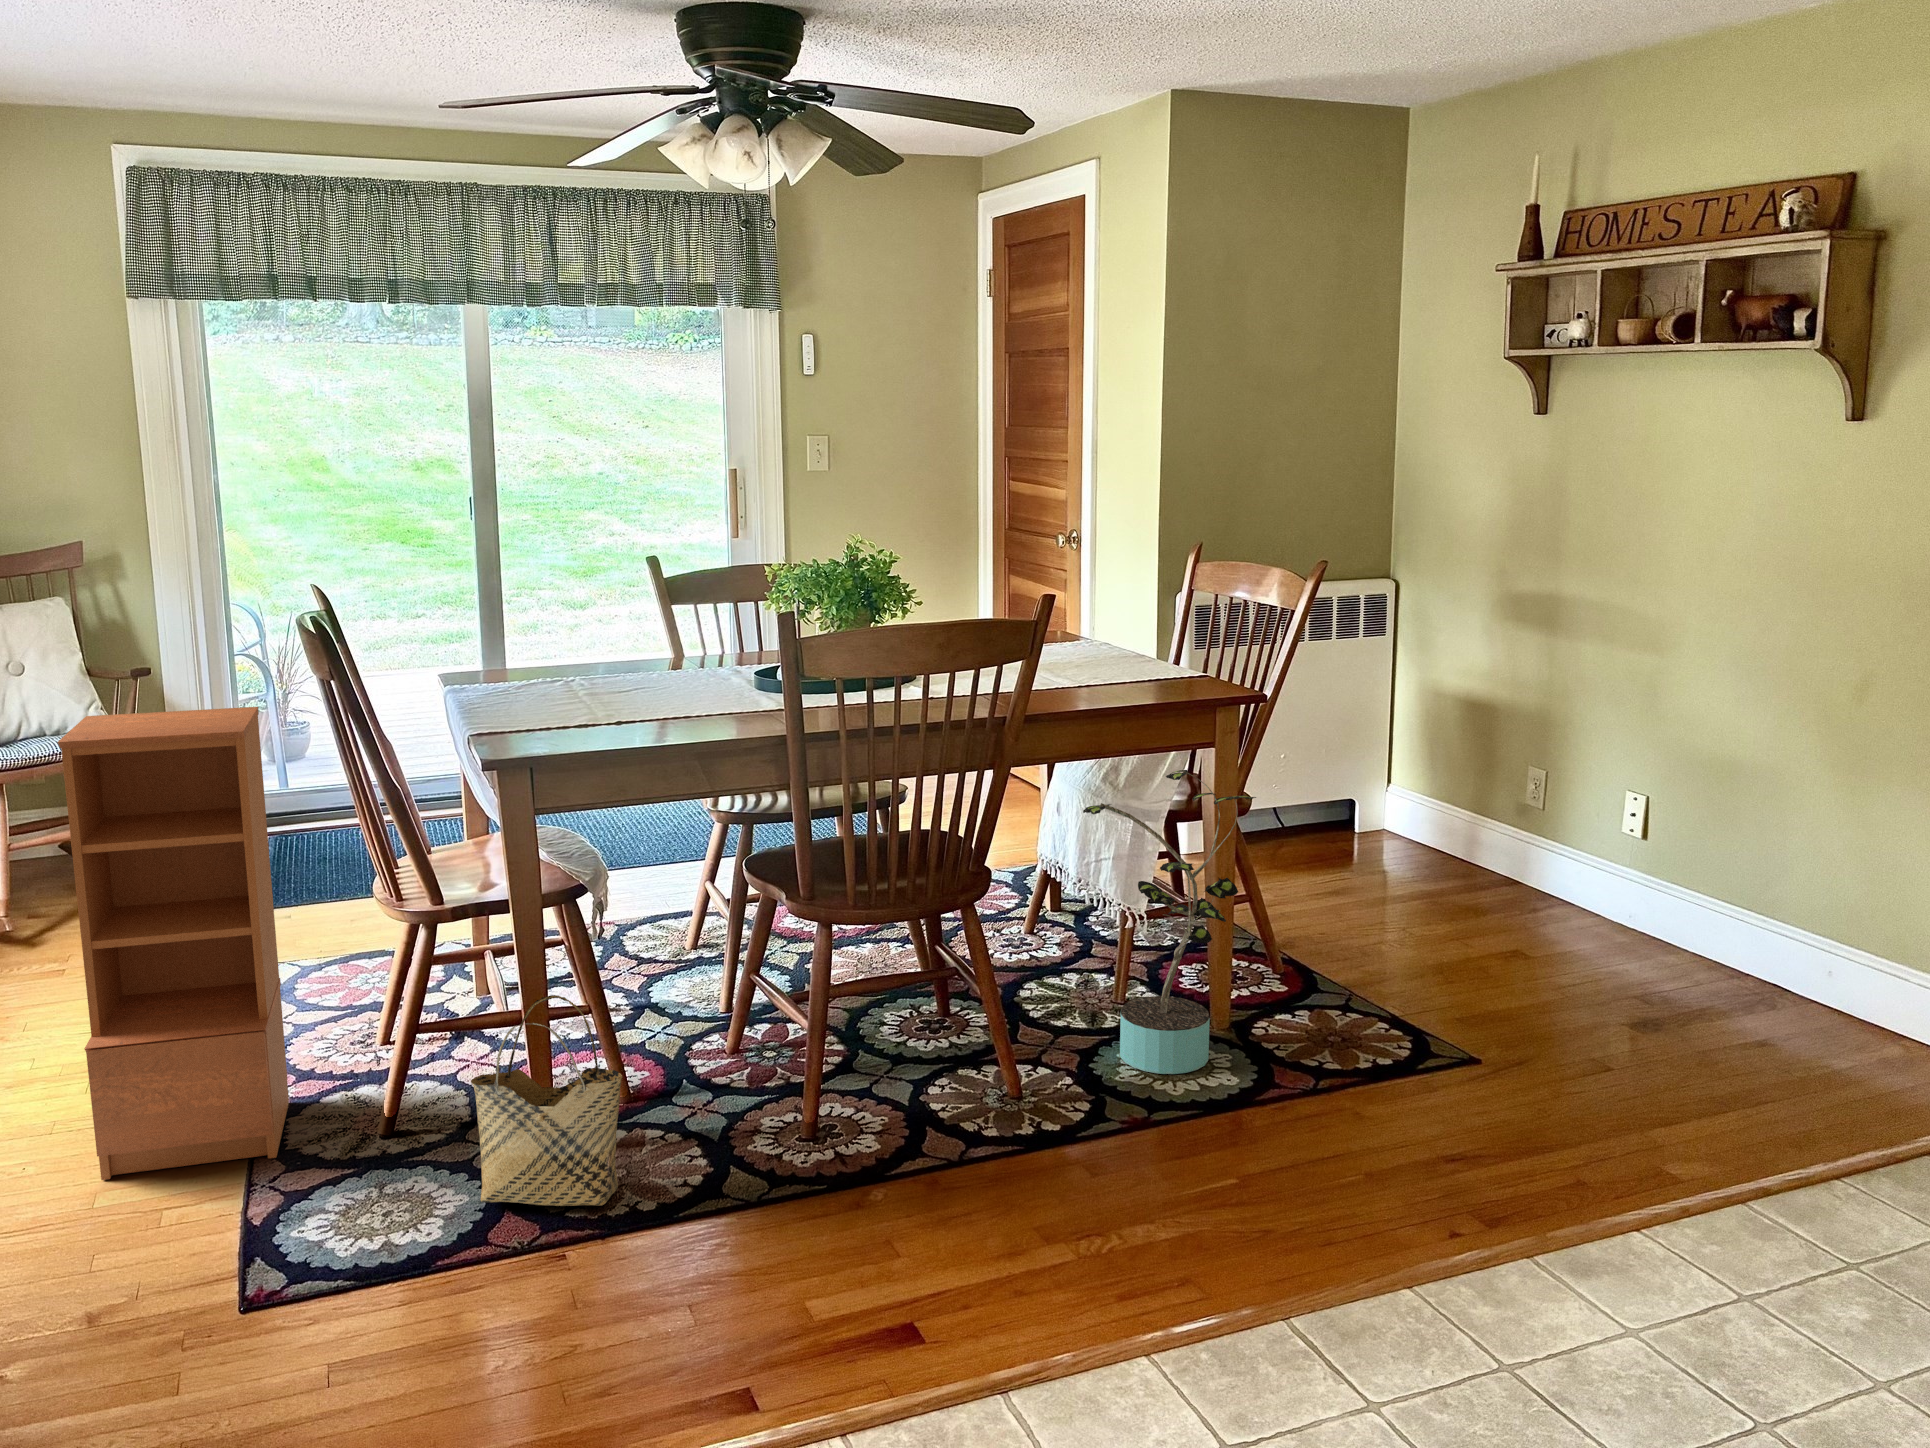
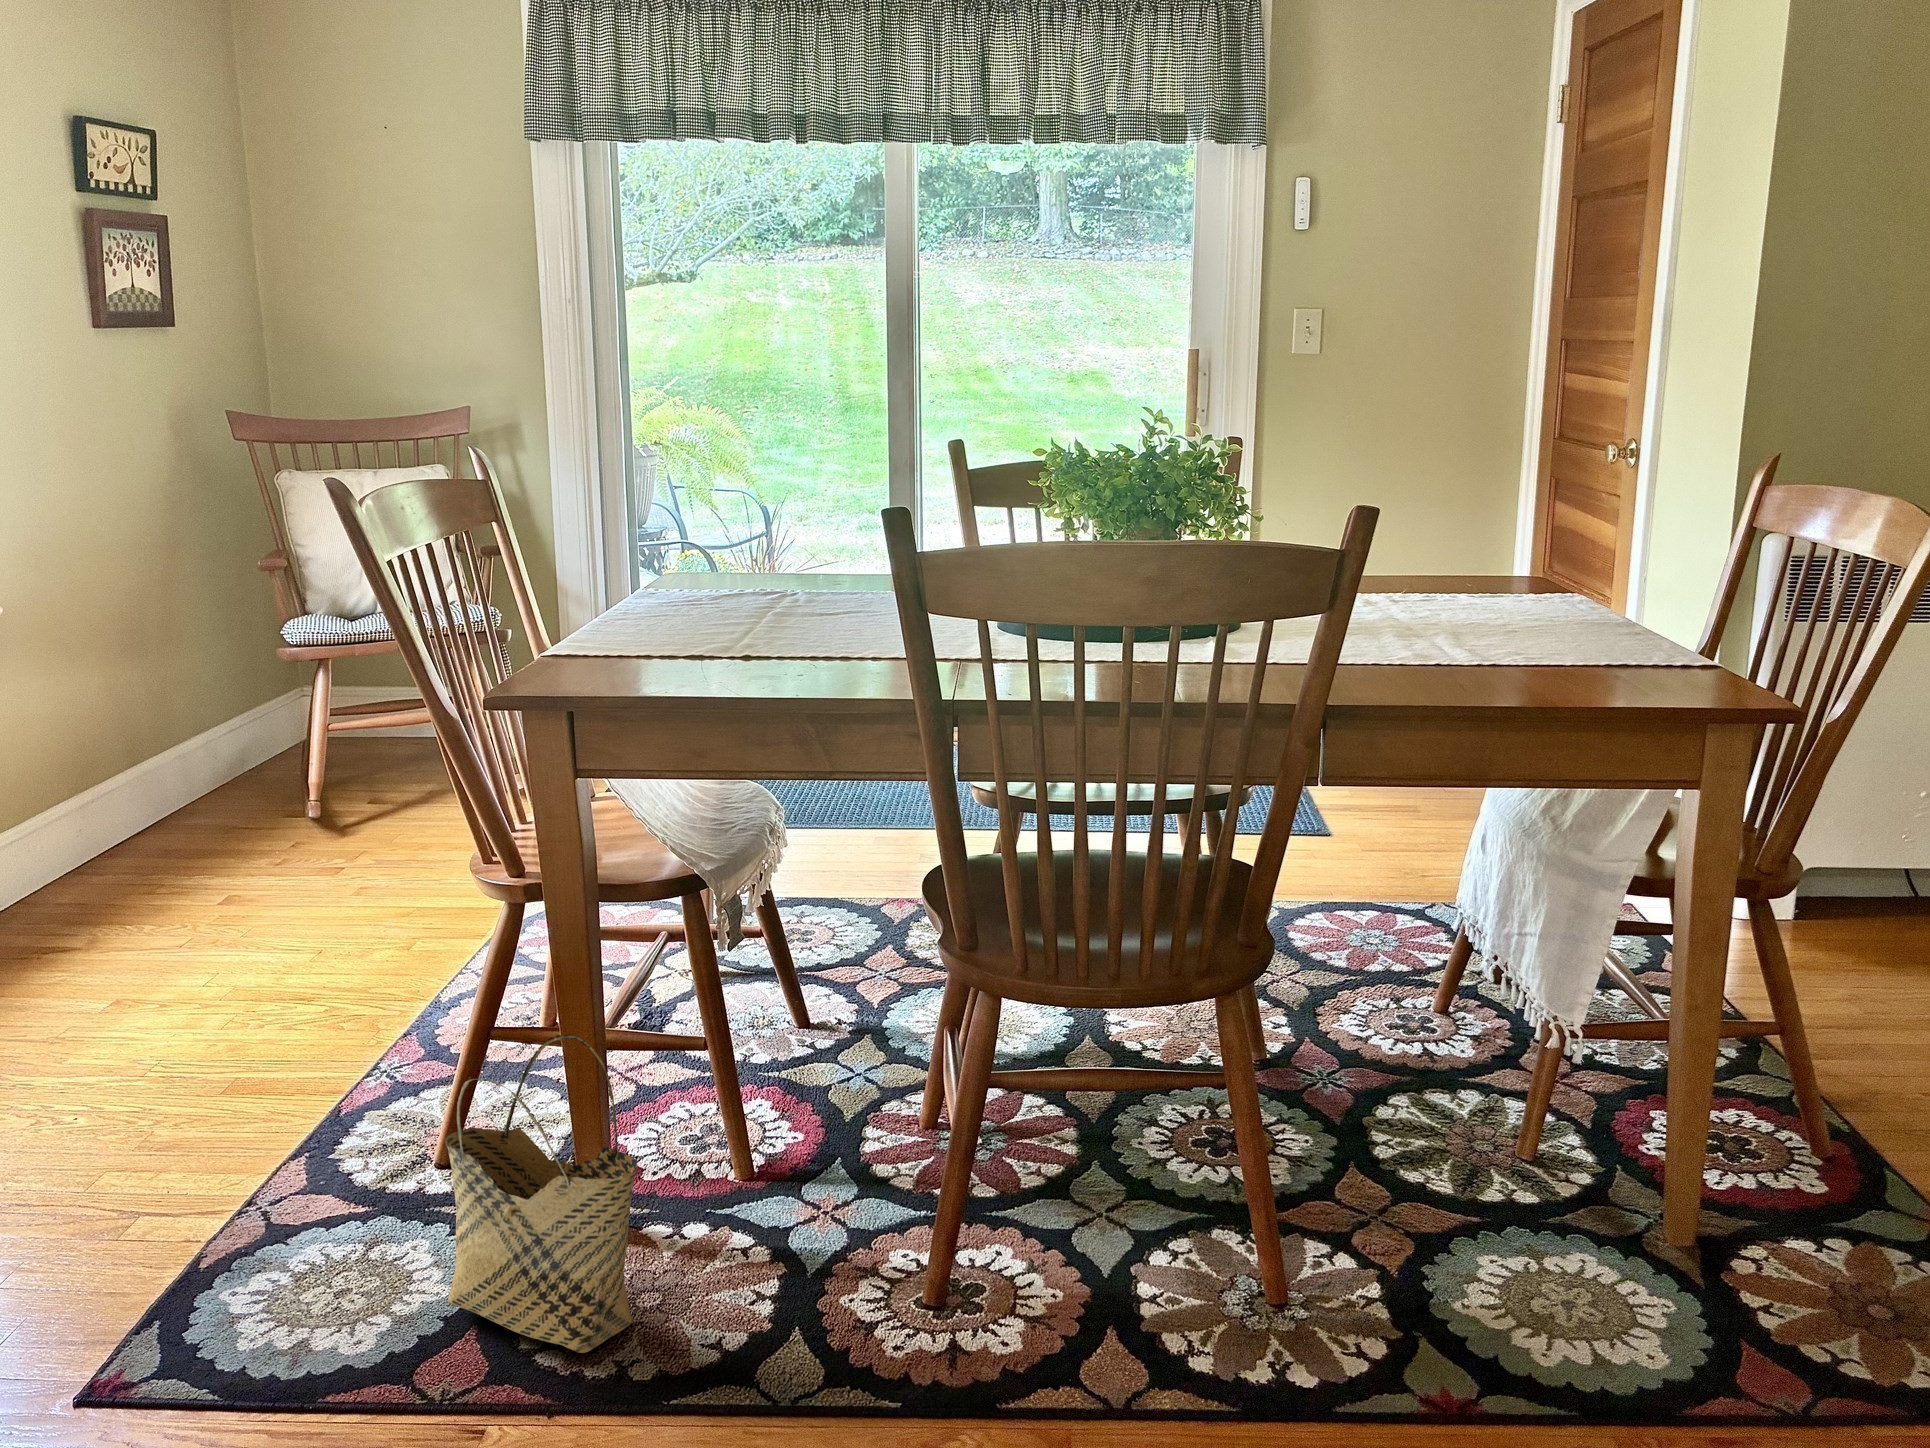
bookcase: present [58,707,289,1180] -> none [57,584,389,1164]
potted plant: present [1083,770,1256,1074] -> none [1456,820,1760,1319]

